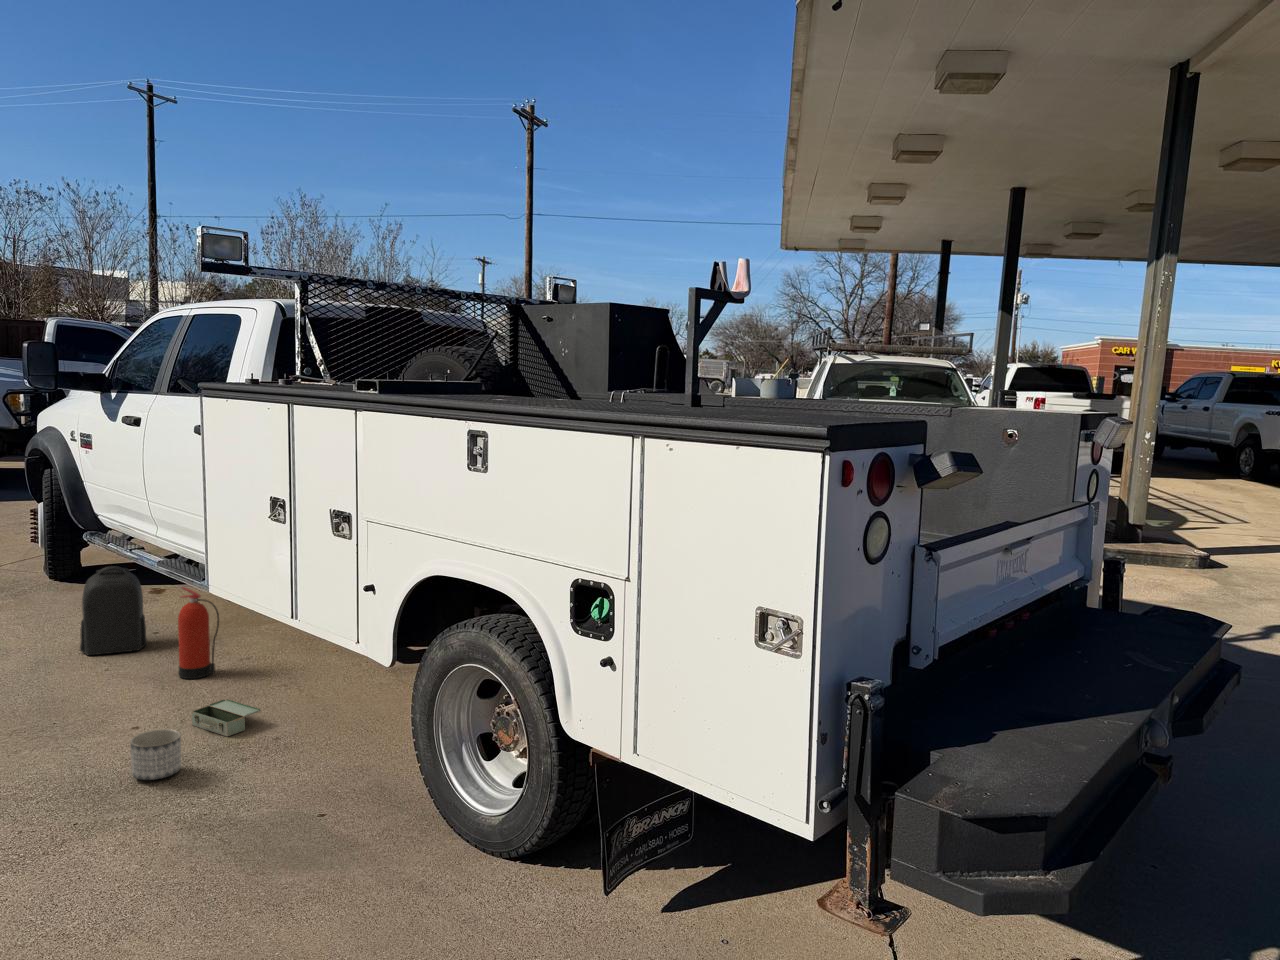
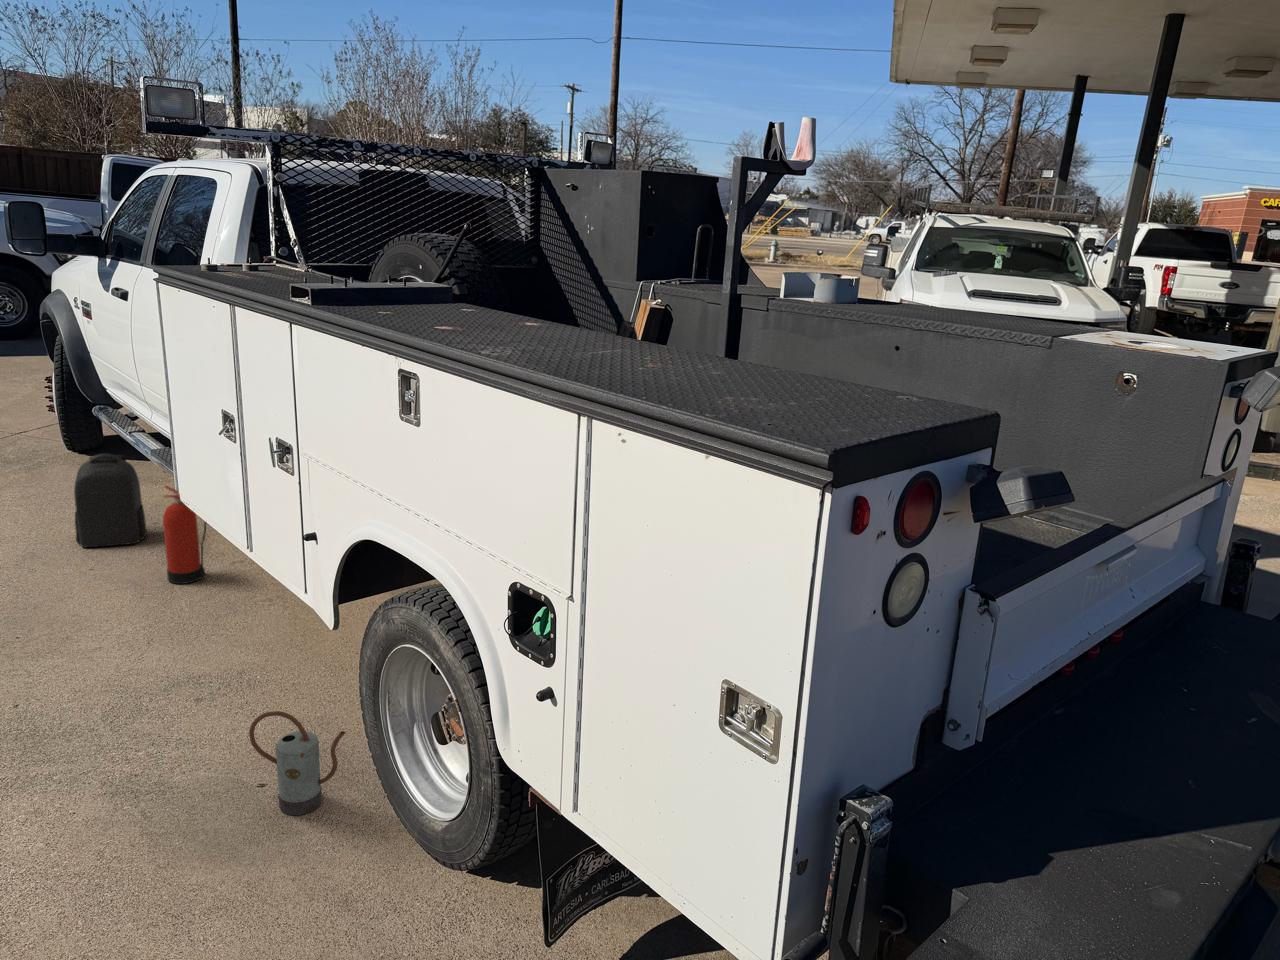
toolbox: present [192,699,261,736] -> none [162,617,235,664]
planter: present [130,729,181,780] -> none [74,662,133,720]
watering can: none [314,741,399,837] -> present [249,711,346,815]

